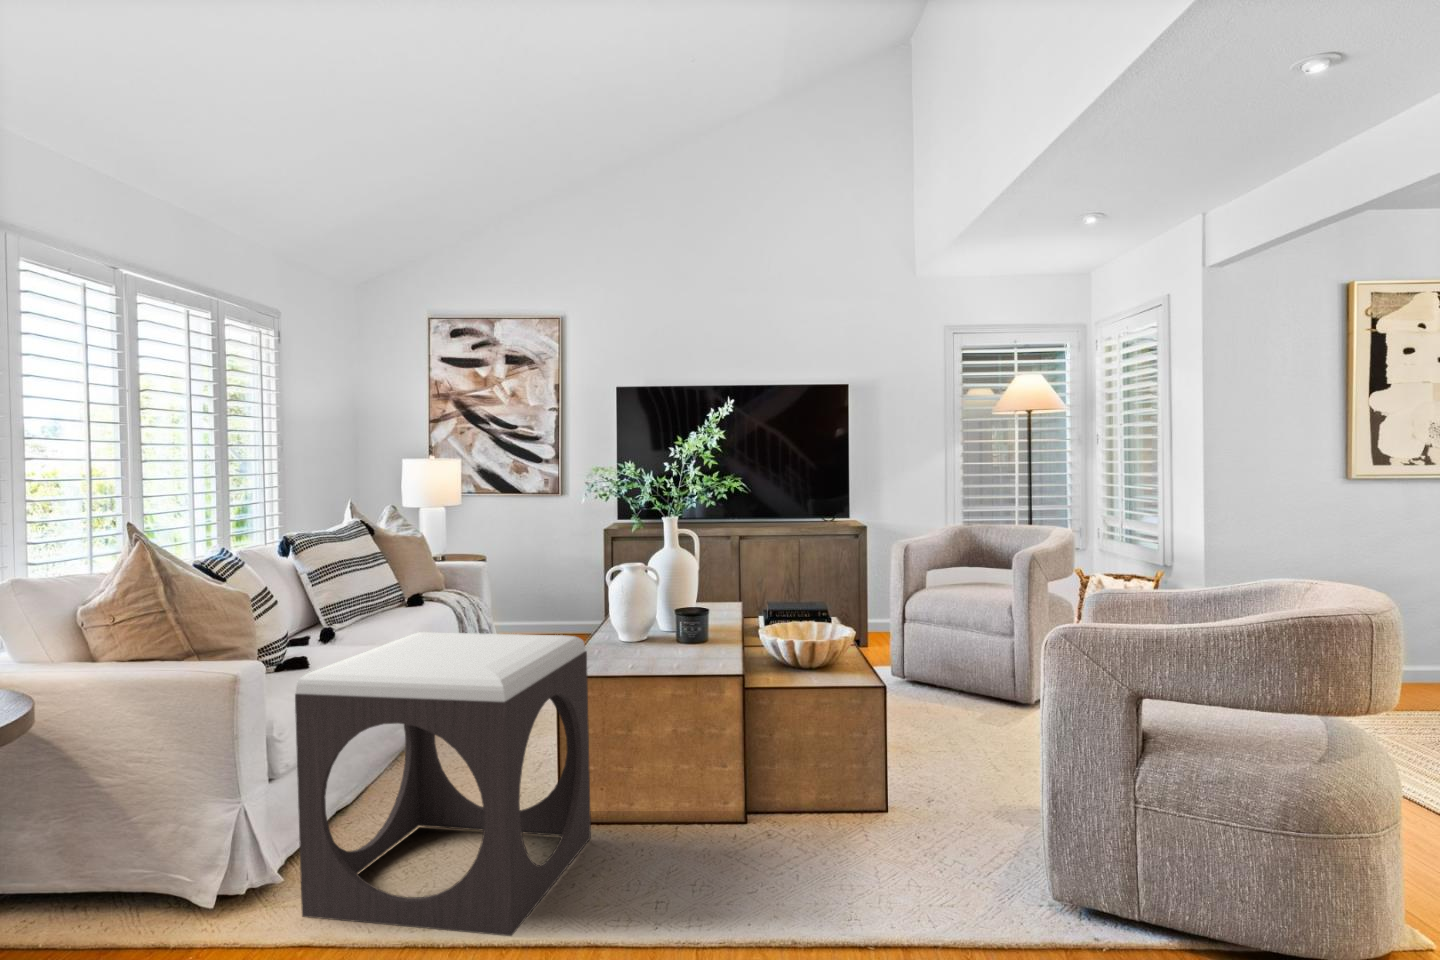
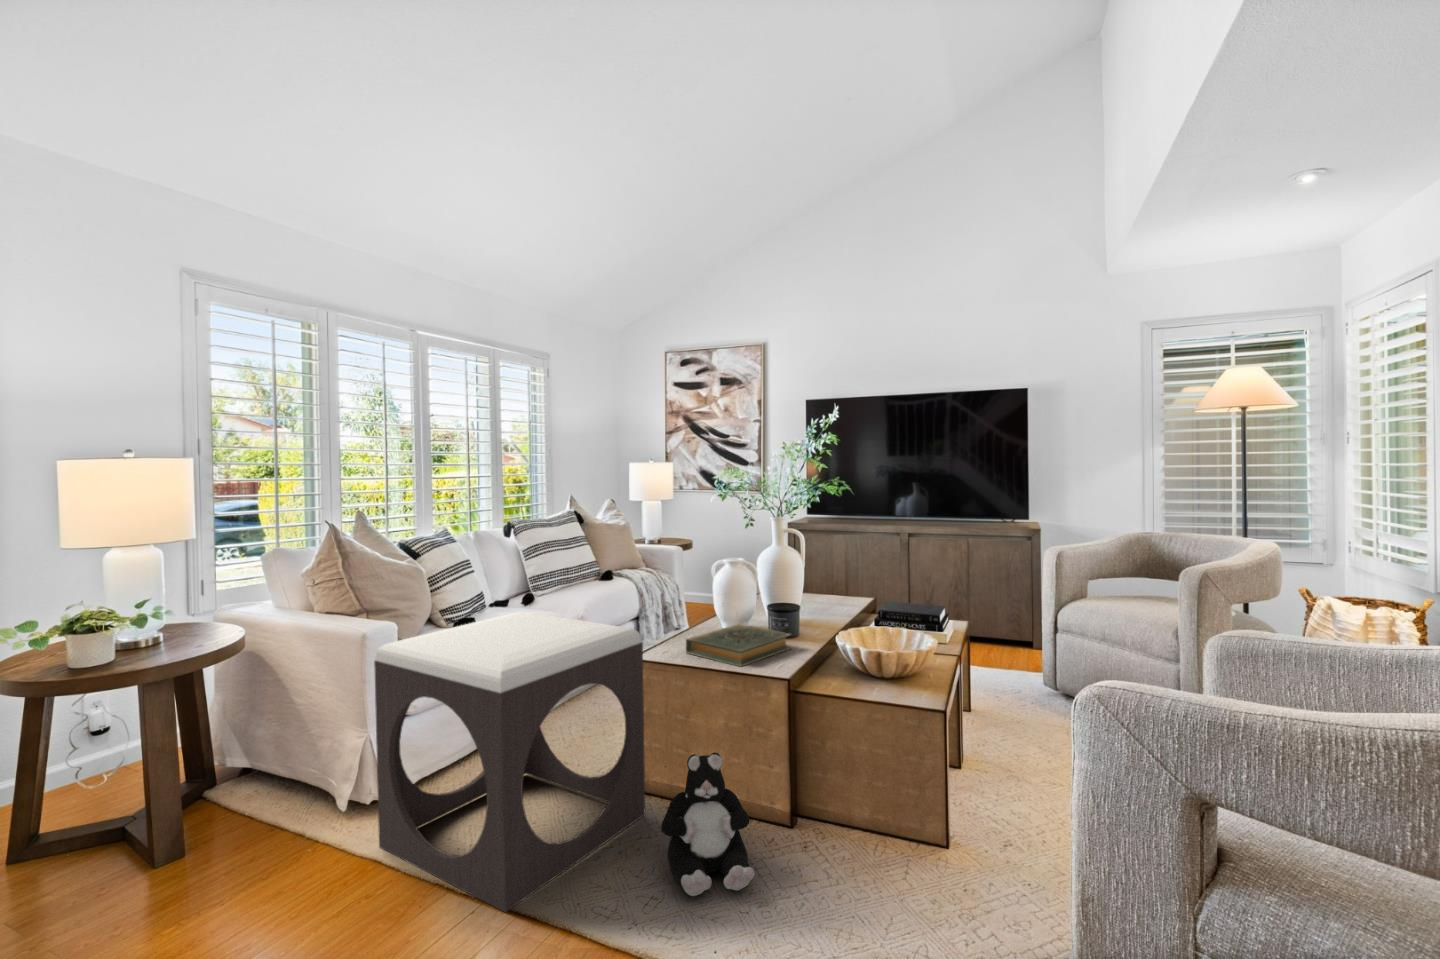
hardback book: none [610,632,715,669] -> present [686,624,790,666]
plush toy: none [643,750,748,886] -> present [661,753,755,896]

